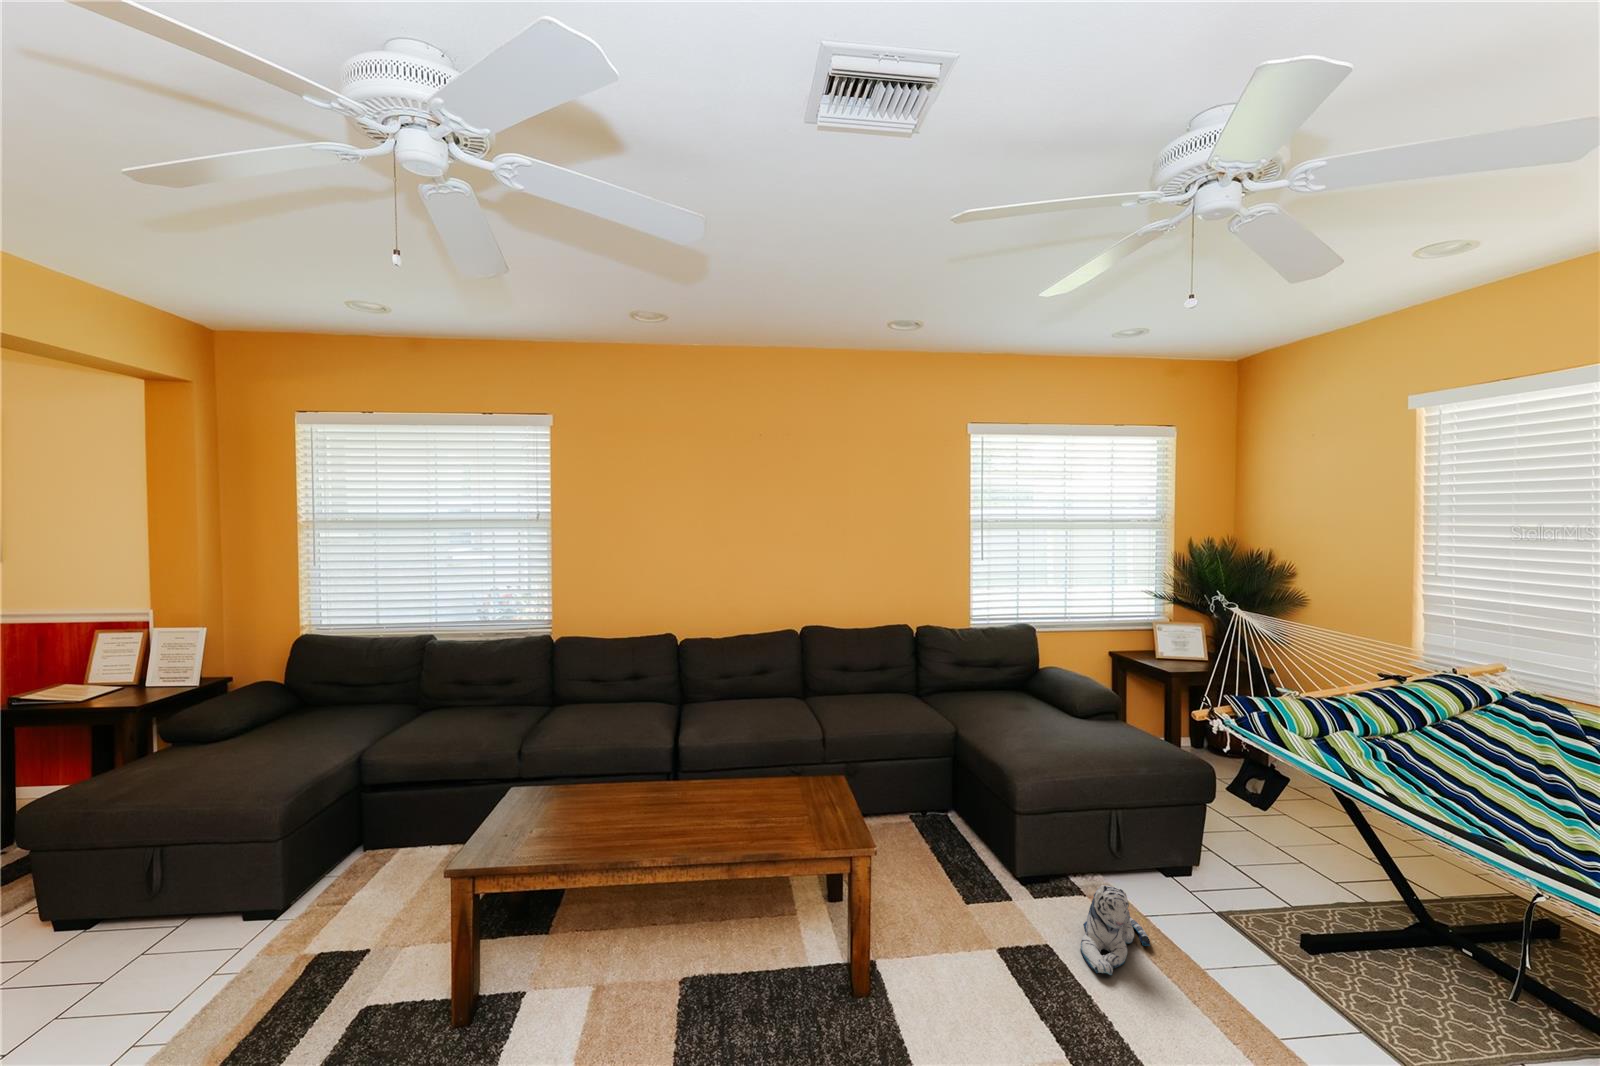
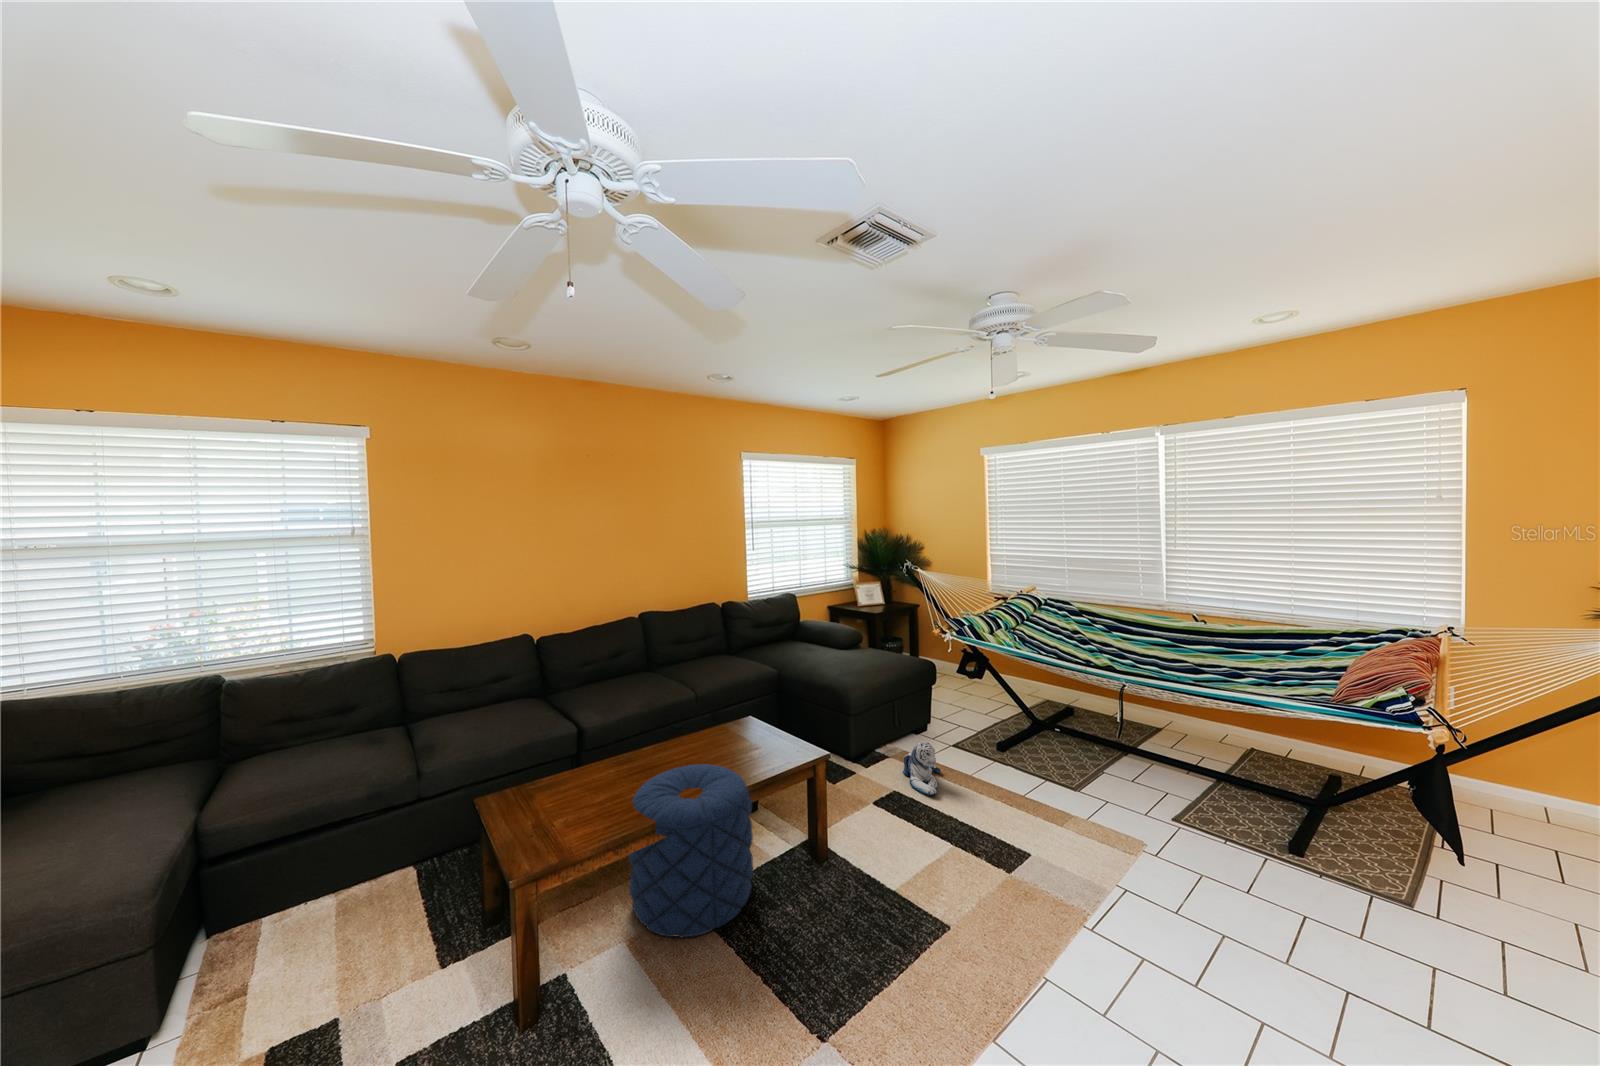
pouf: none [614,812,766,1017] -> present [629,764,753,937]

